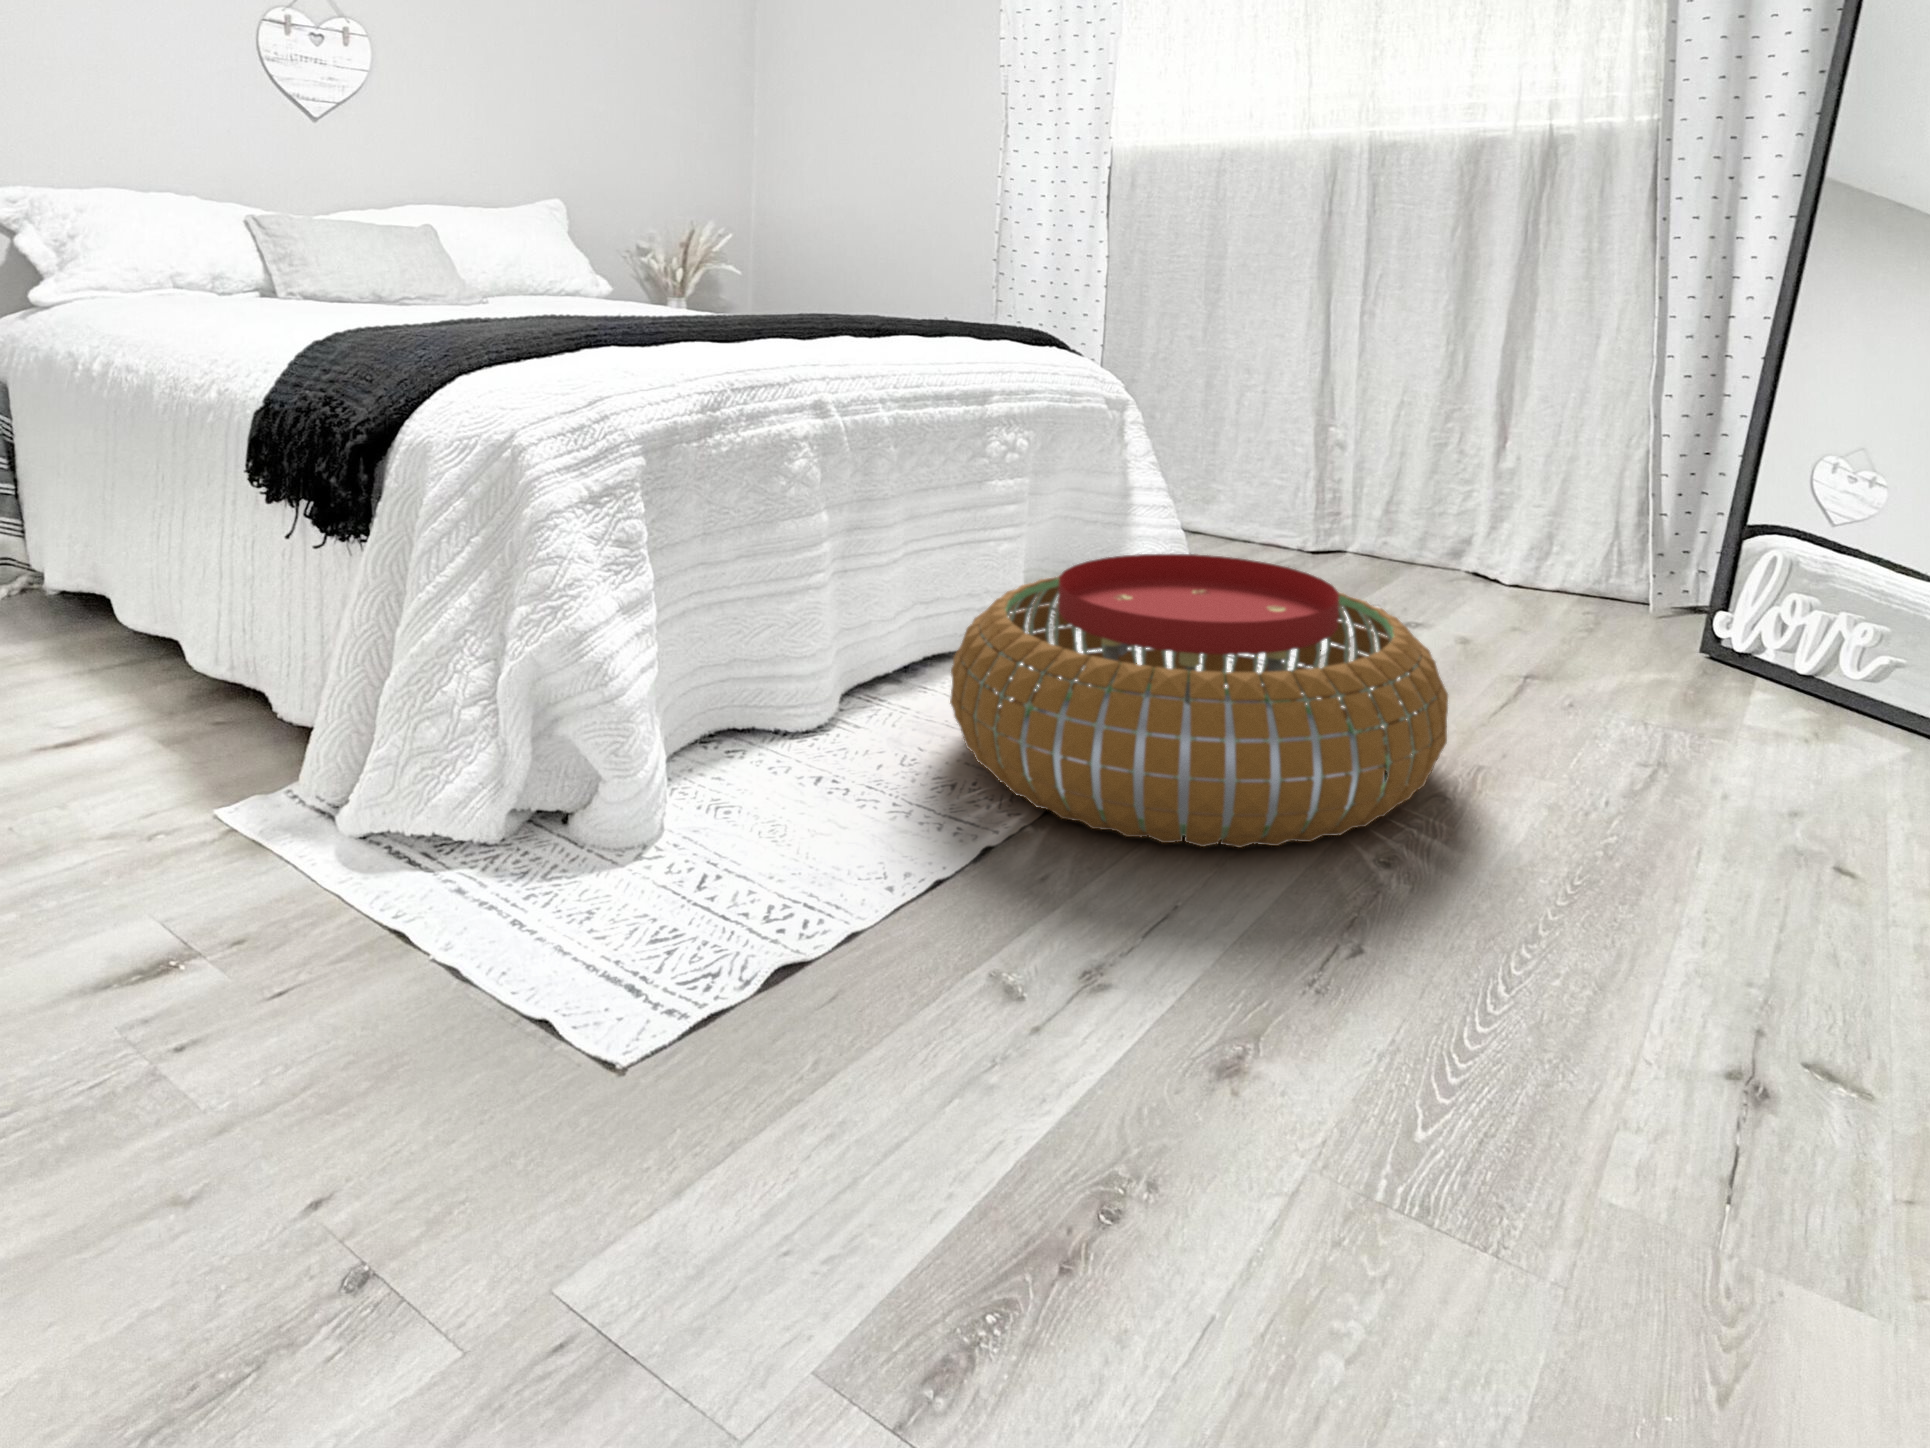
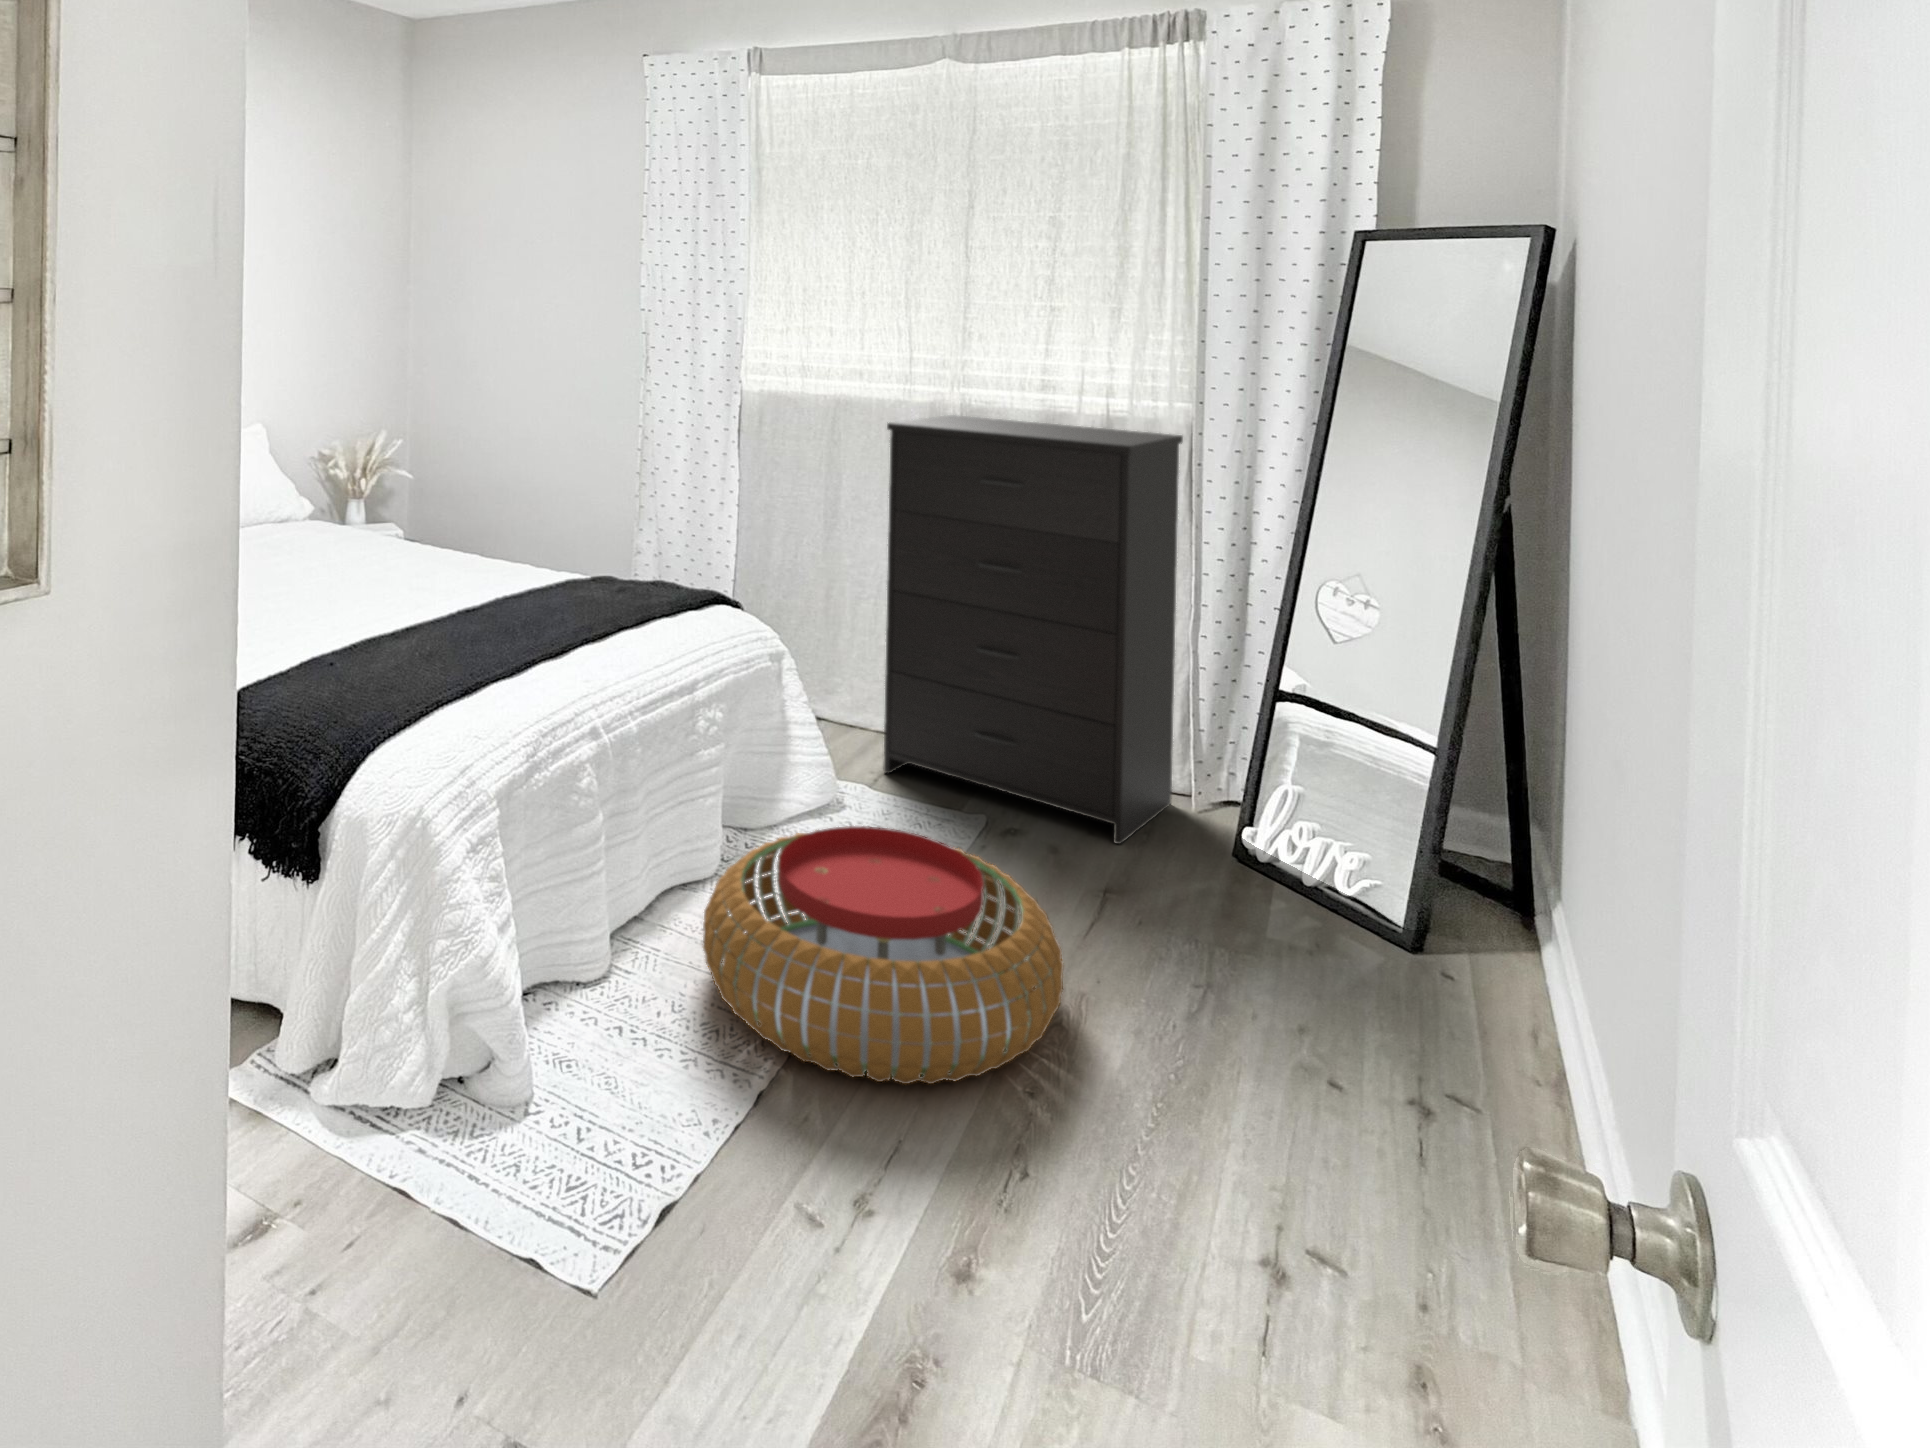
dresser: none [1262,117,1647,637] -> present [883,415,1183,844]

